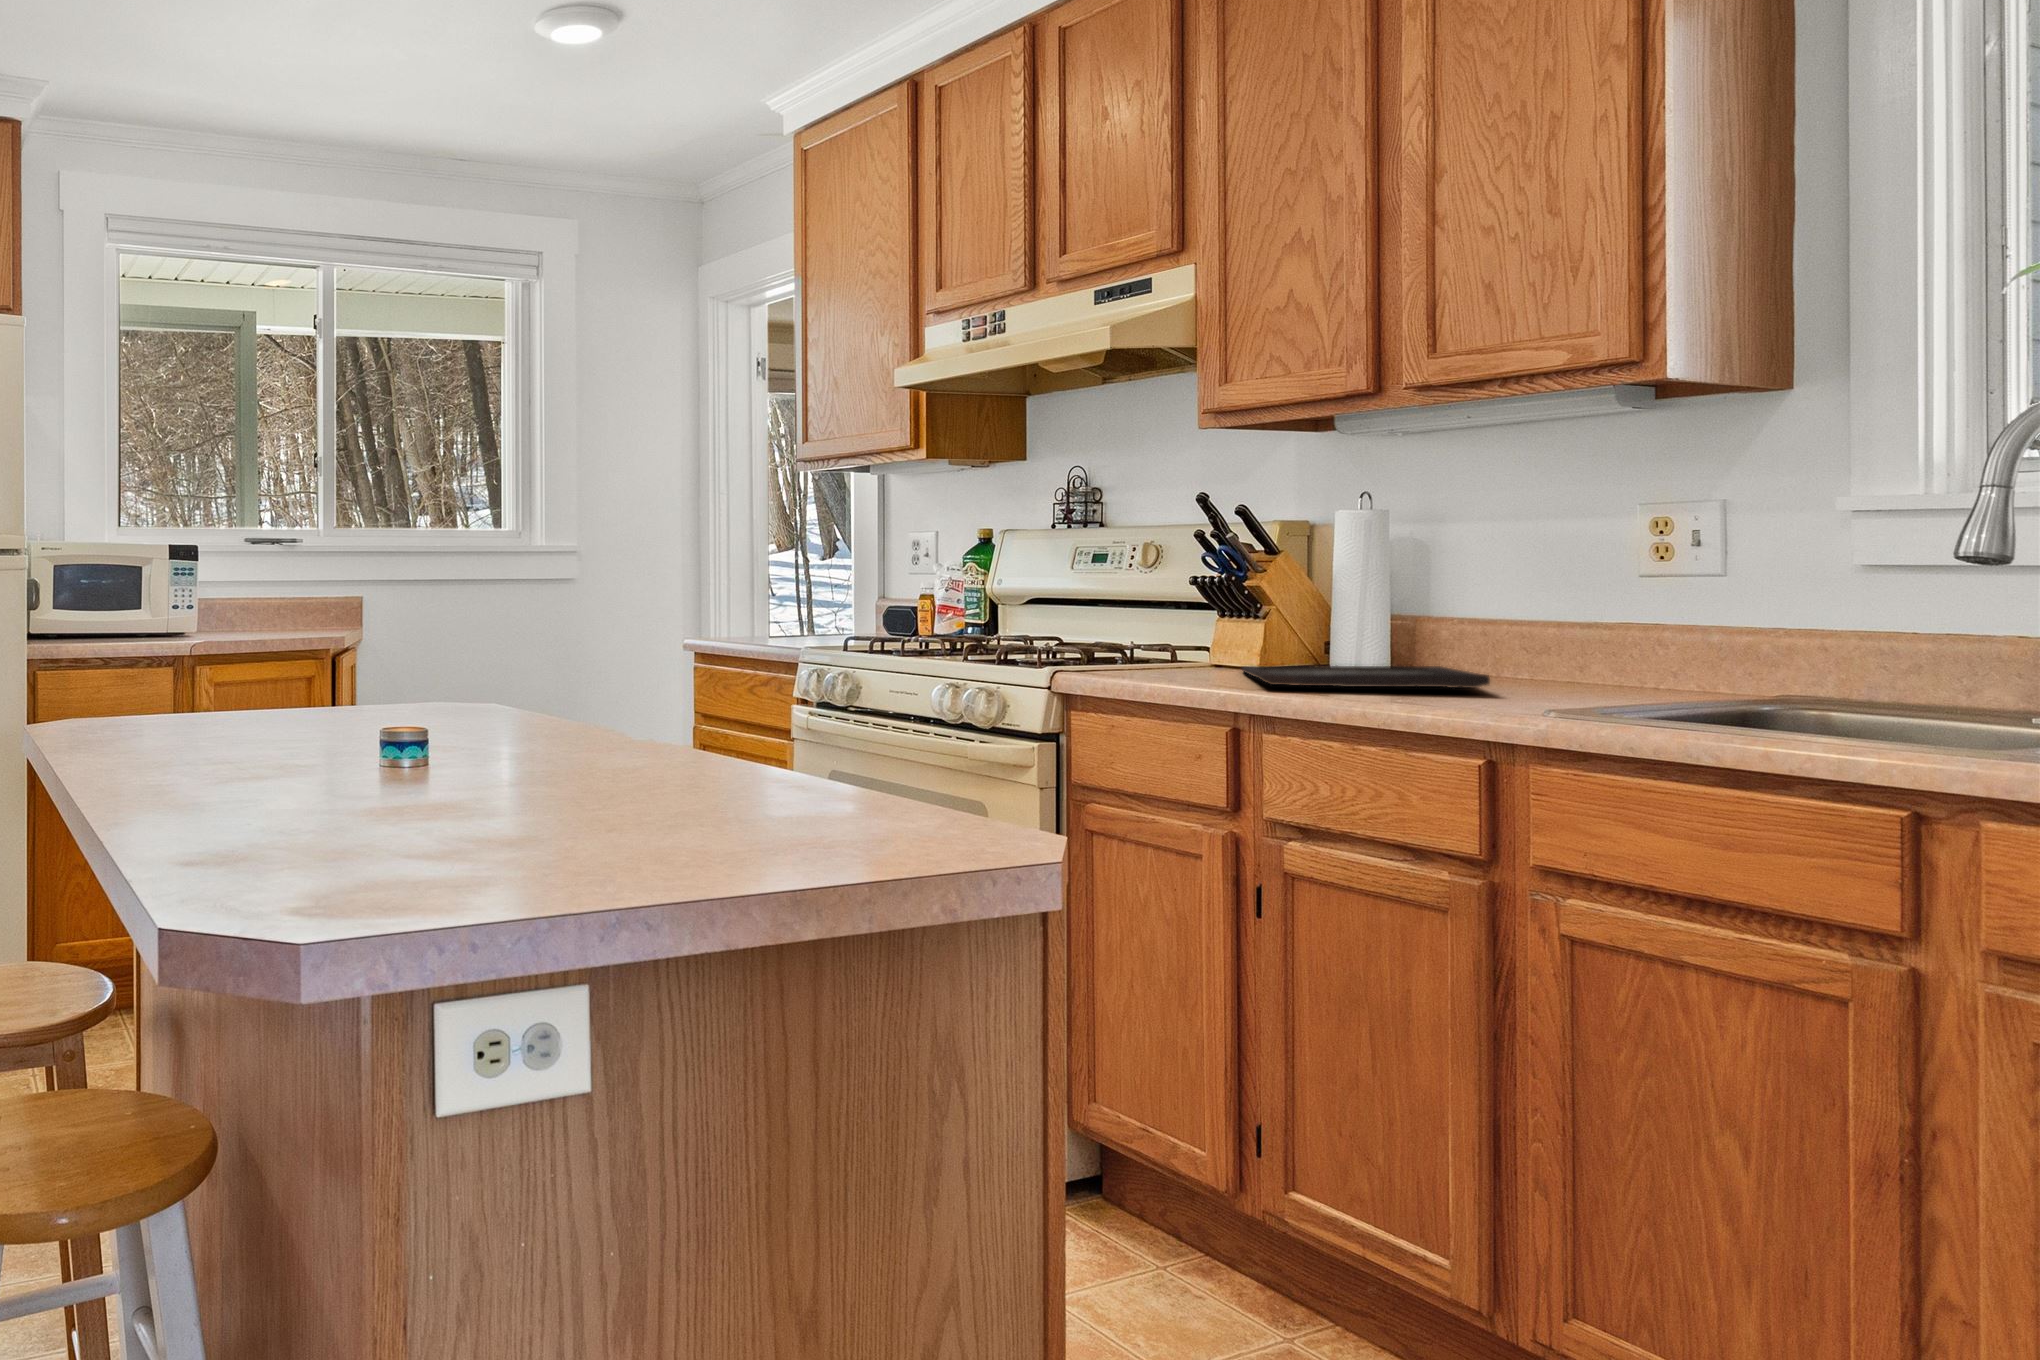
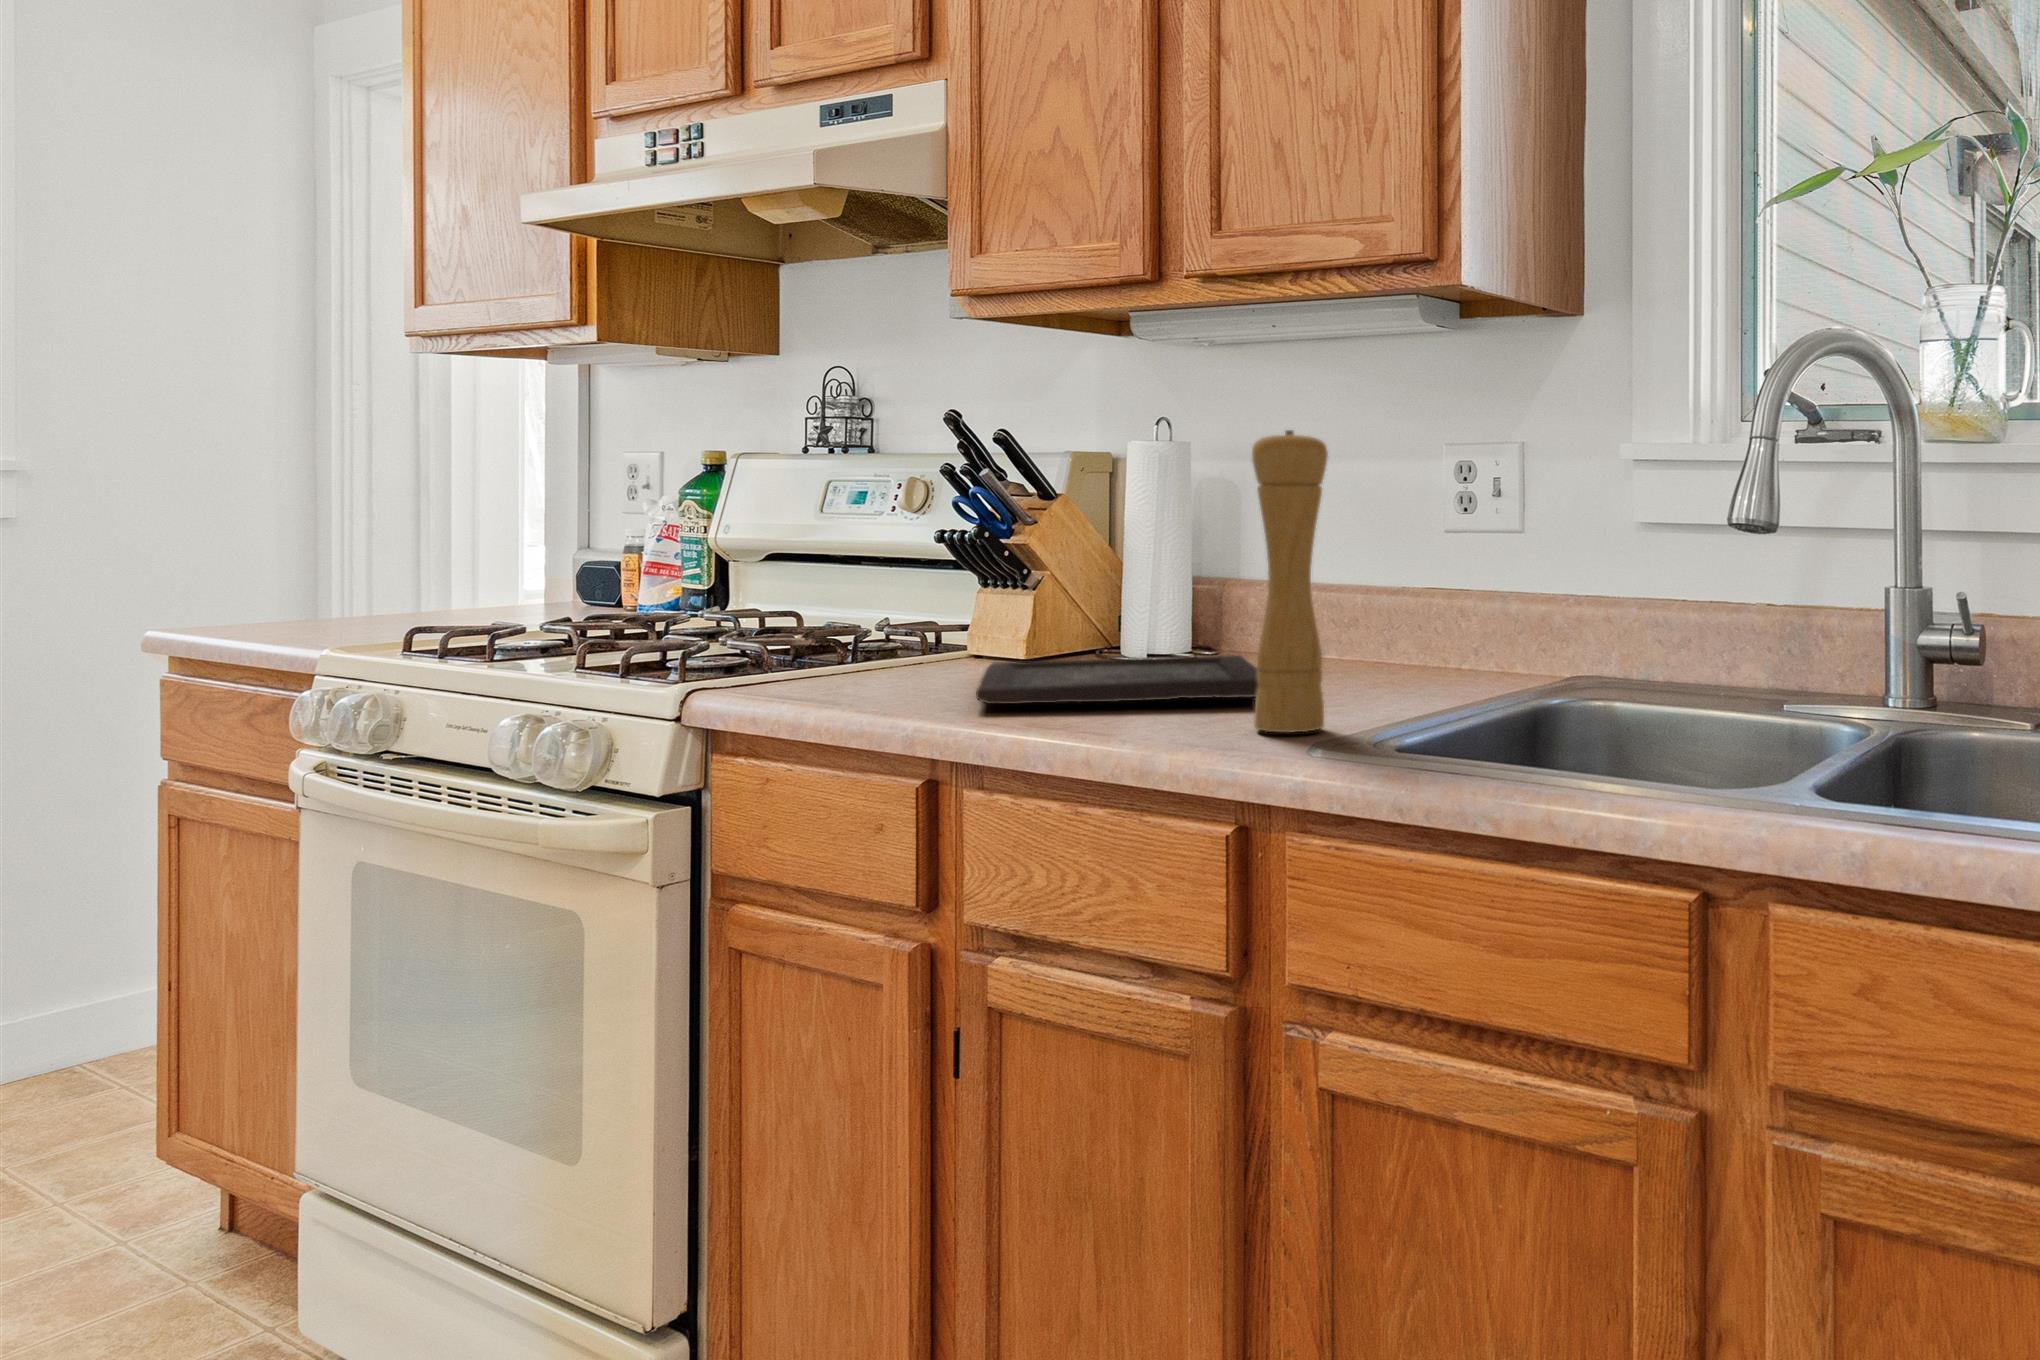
pepper mill: none [1485,493,1550,707] -> present [1252,430,1328,733]

